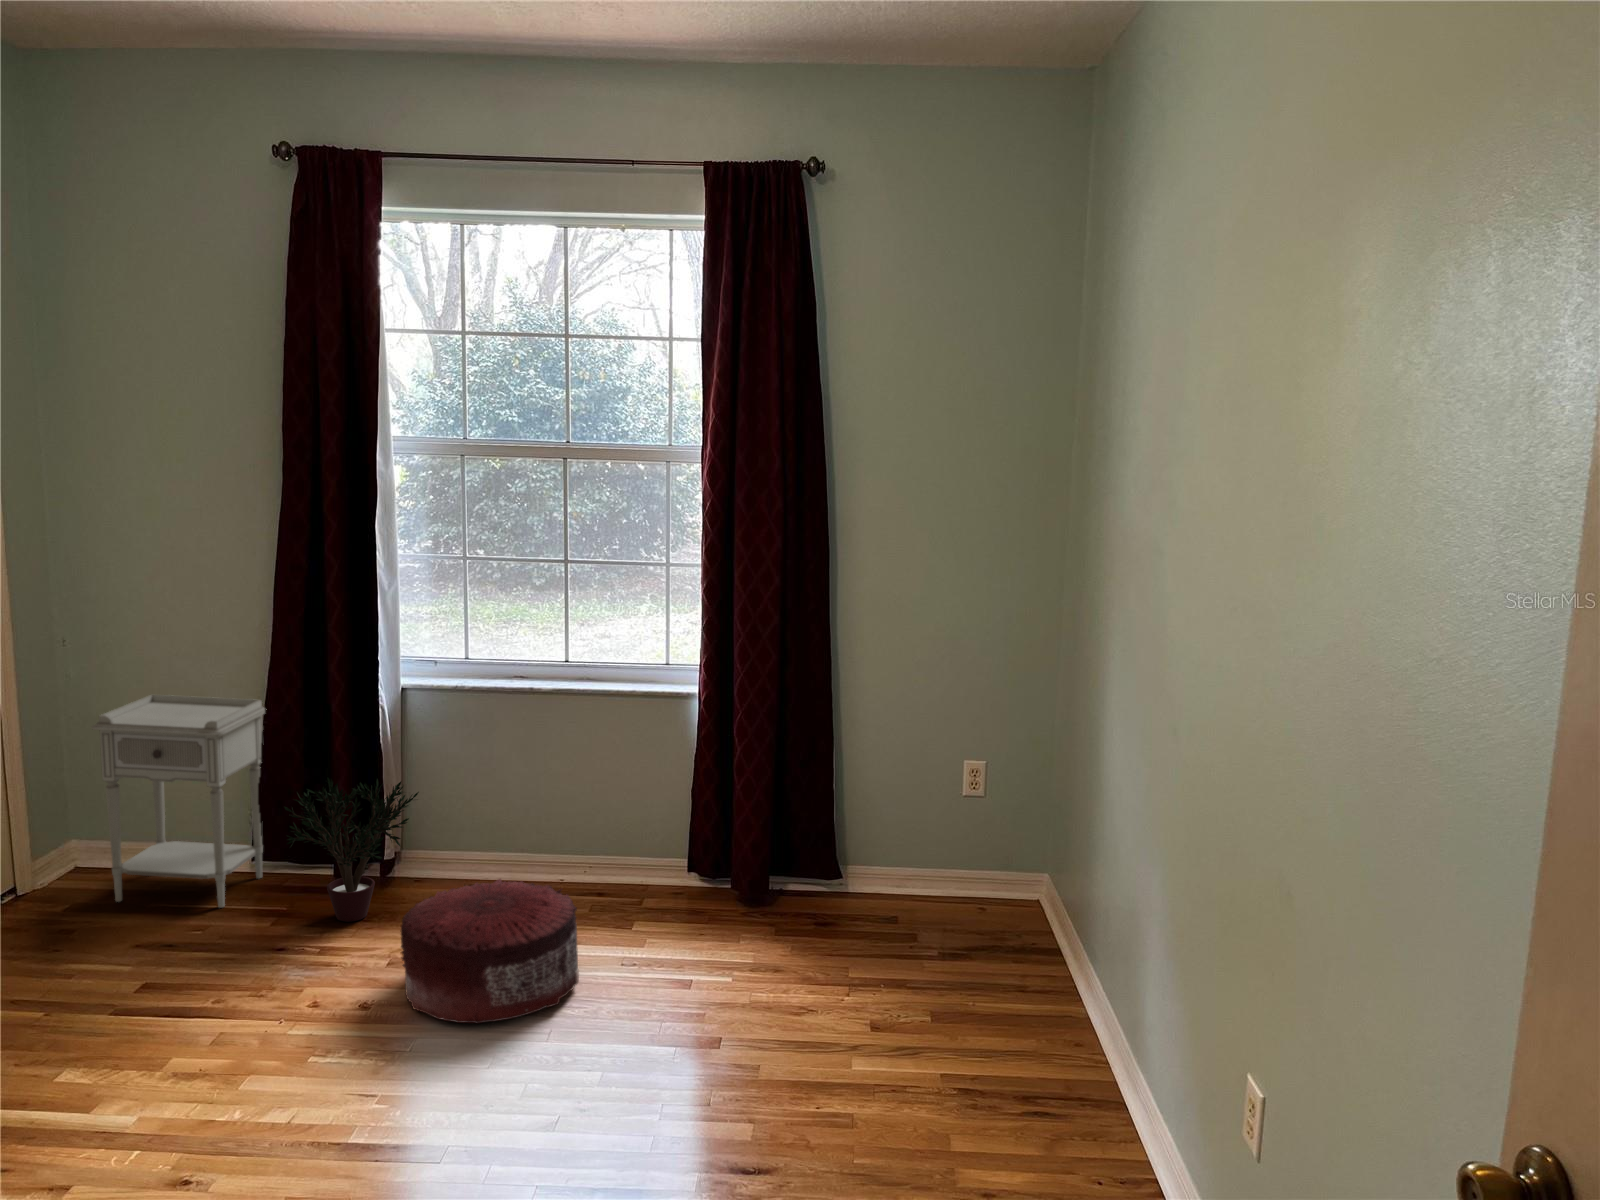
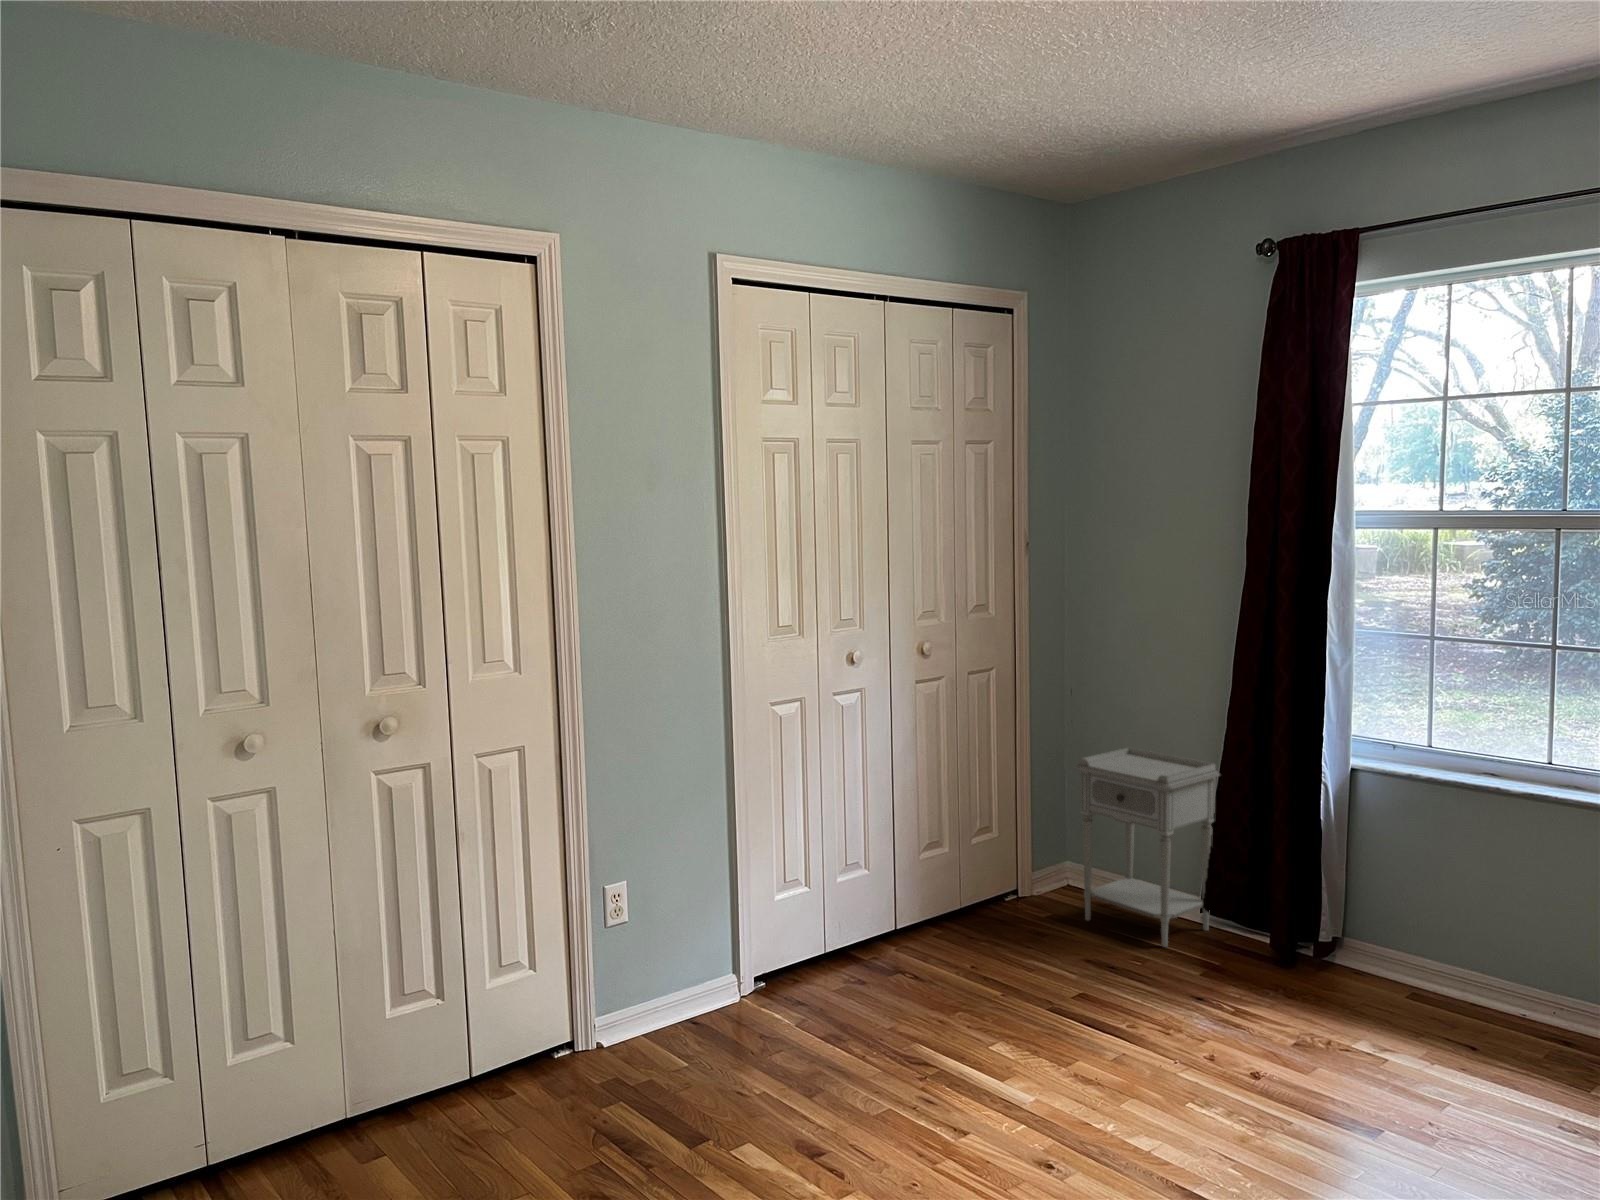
potted plant: present [284,778,419,922] -> none [1207,844,1355,993]
pouf: present [401,879,579,1023] -> none [1295,981,1507,1146]

